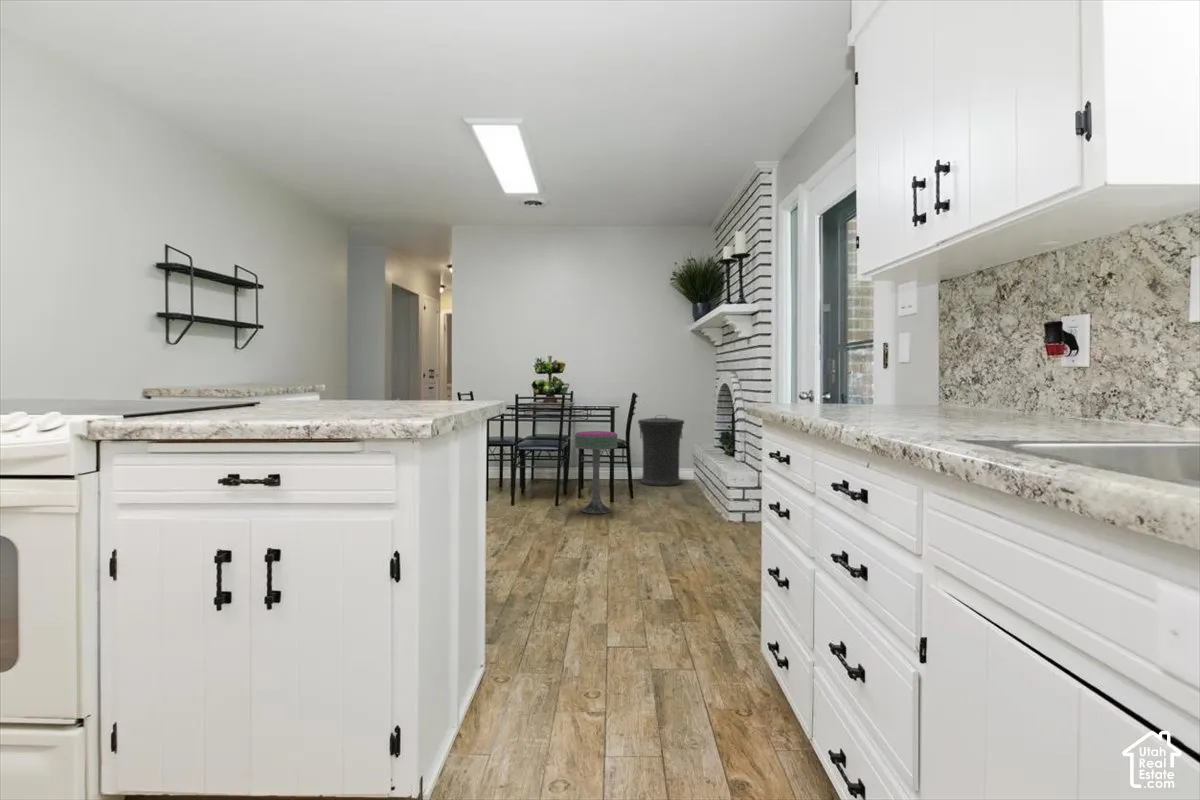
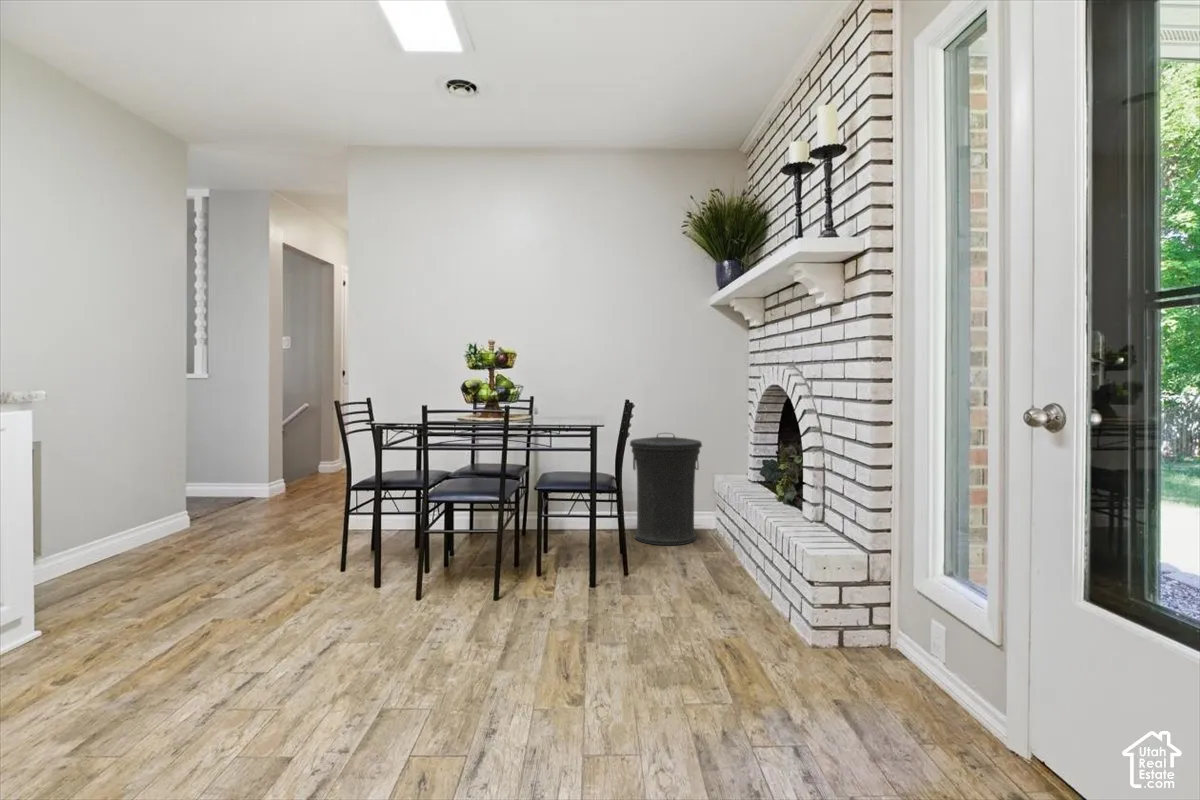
bar stool: present [575,431,618,514] -> none [523,471,601,625]

